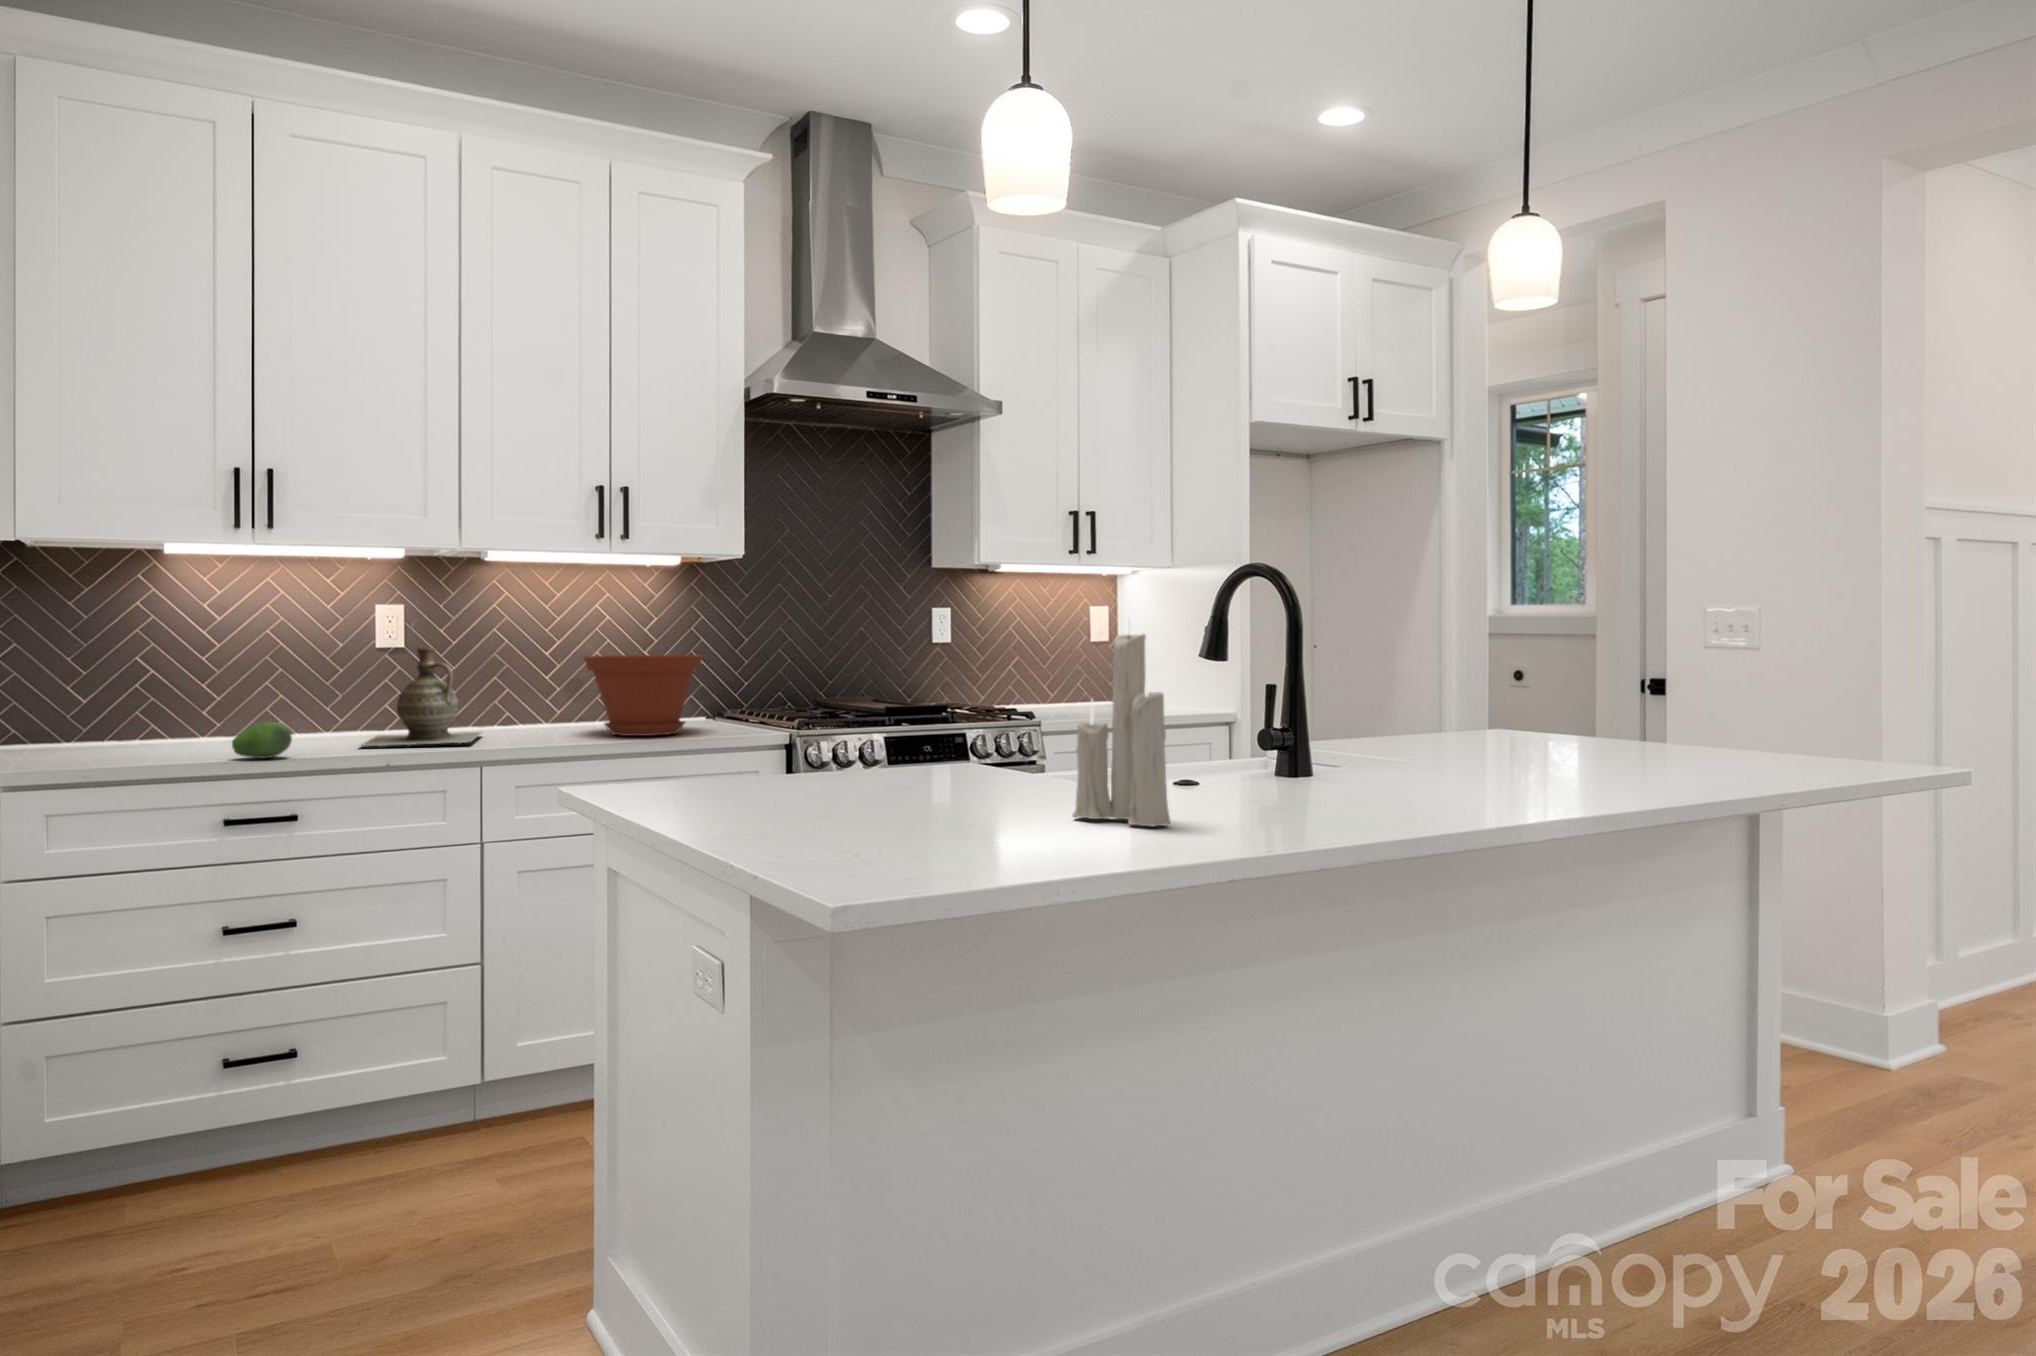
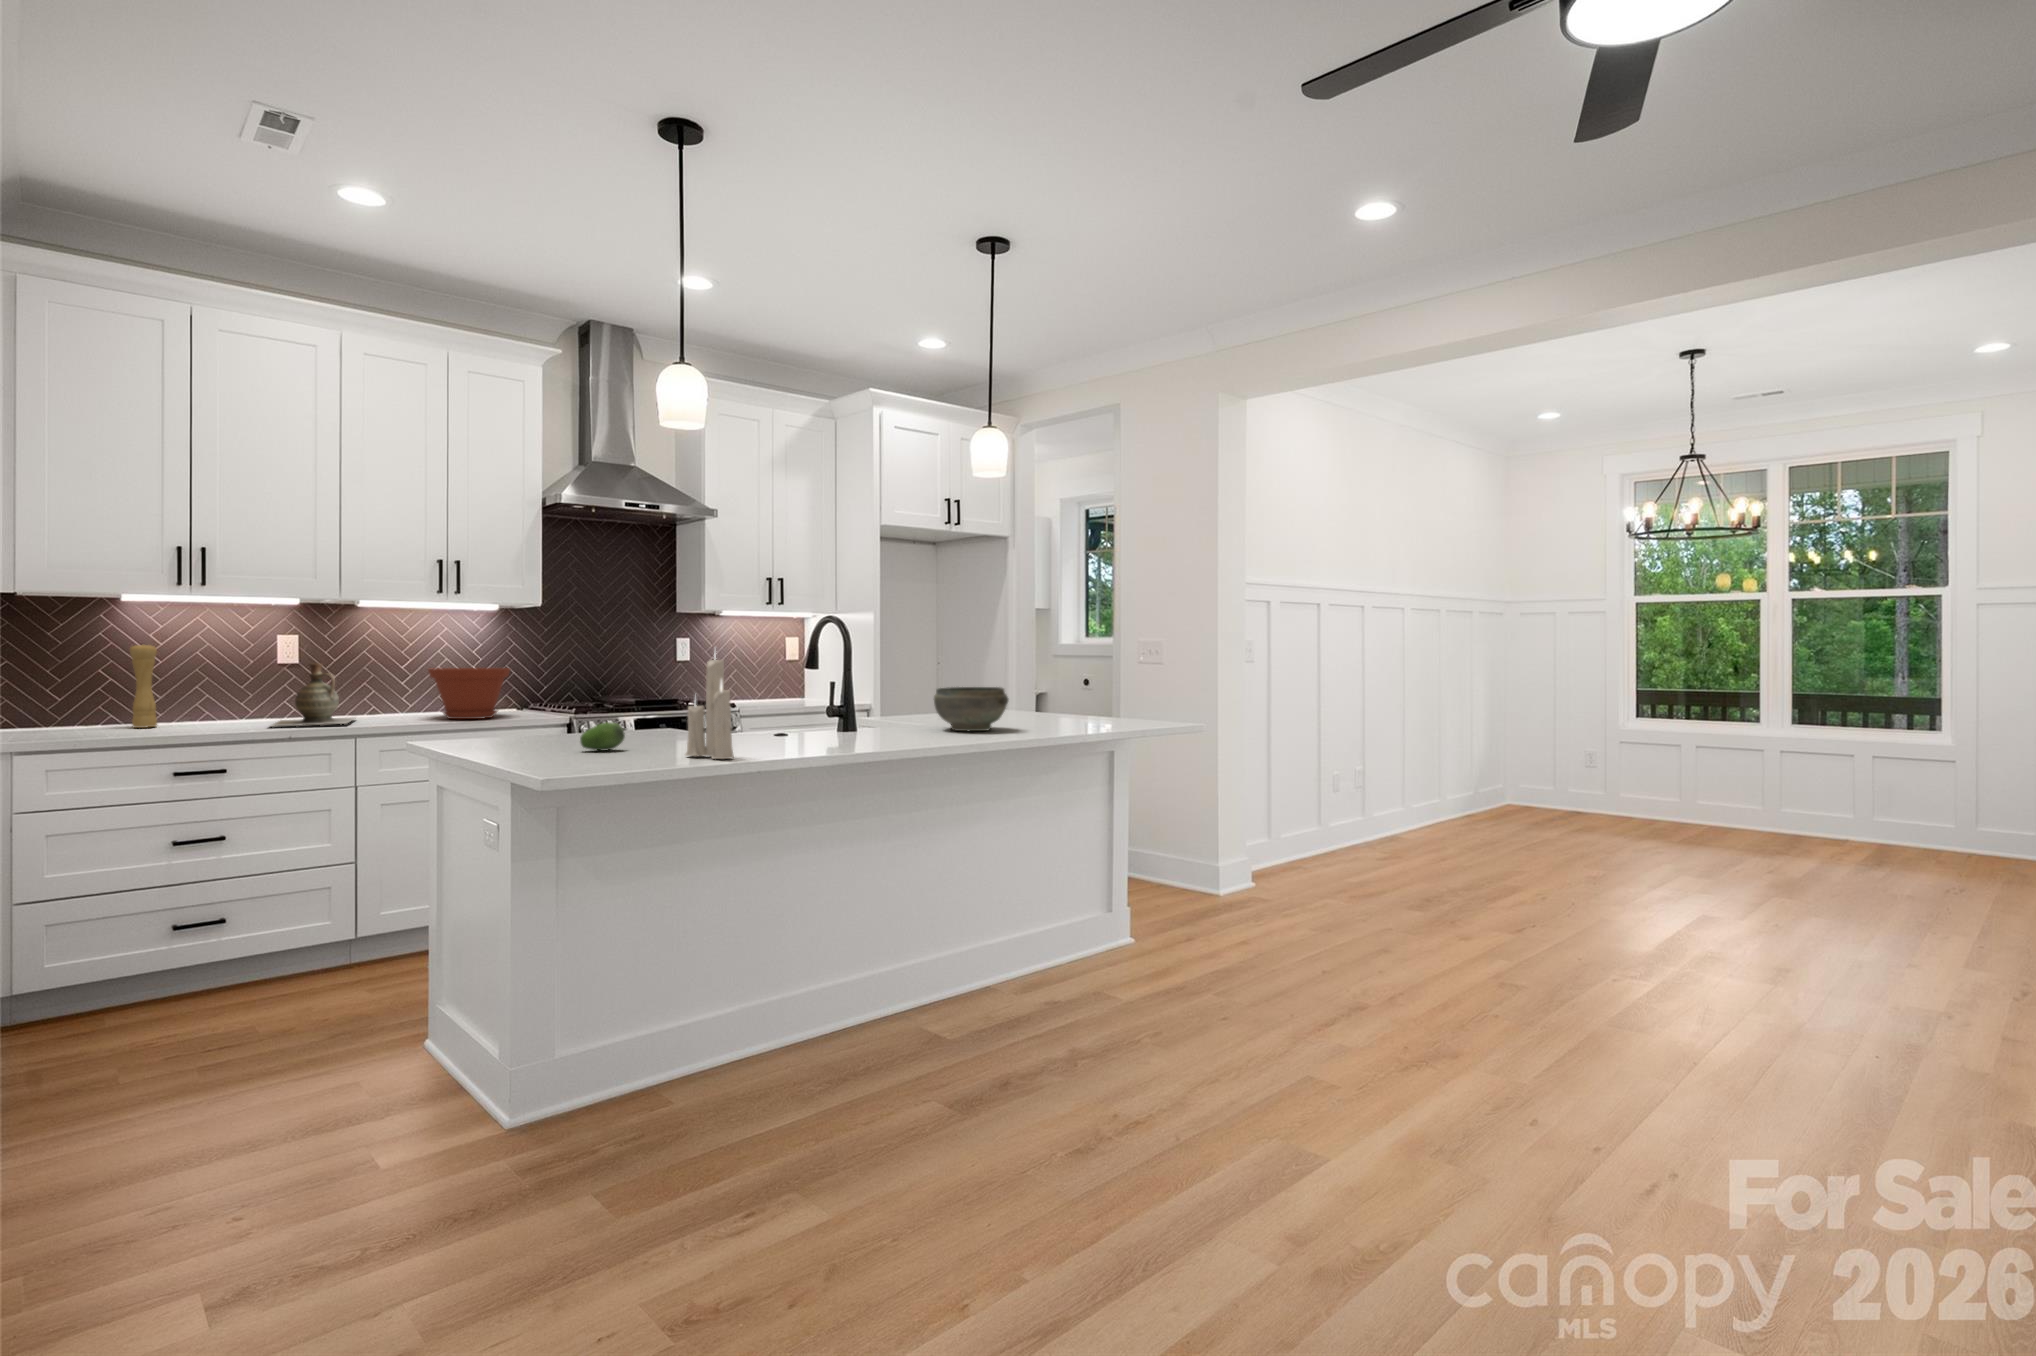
pepper mill: none [170,618,208,746] -> present [130,644,157,728]
bowl: none [1437,687,1599,768] -> present [934,687,1008,731]
fruit: present [232,722,292,758] -> present [580,722,625,750]

